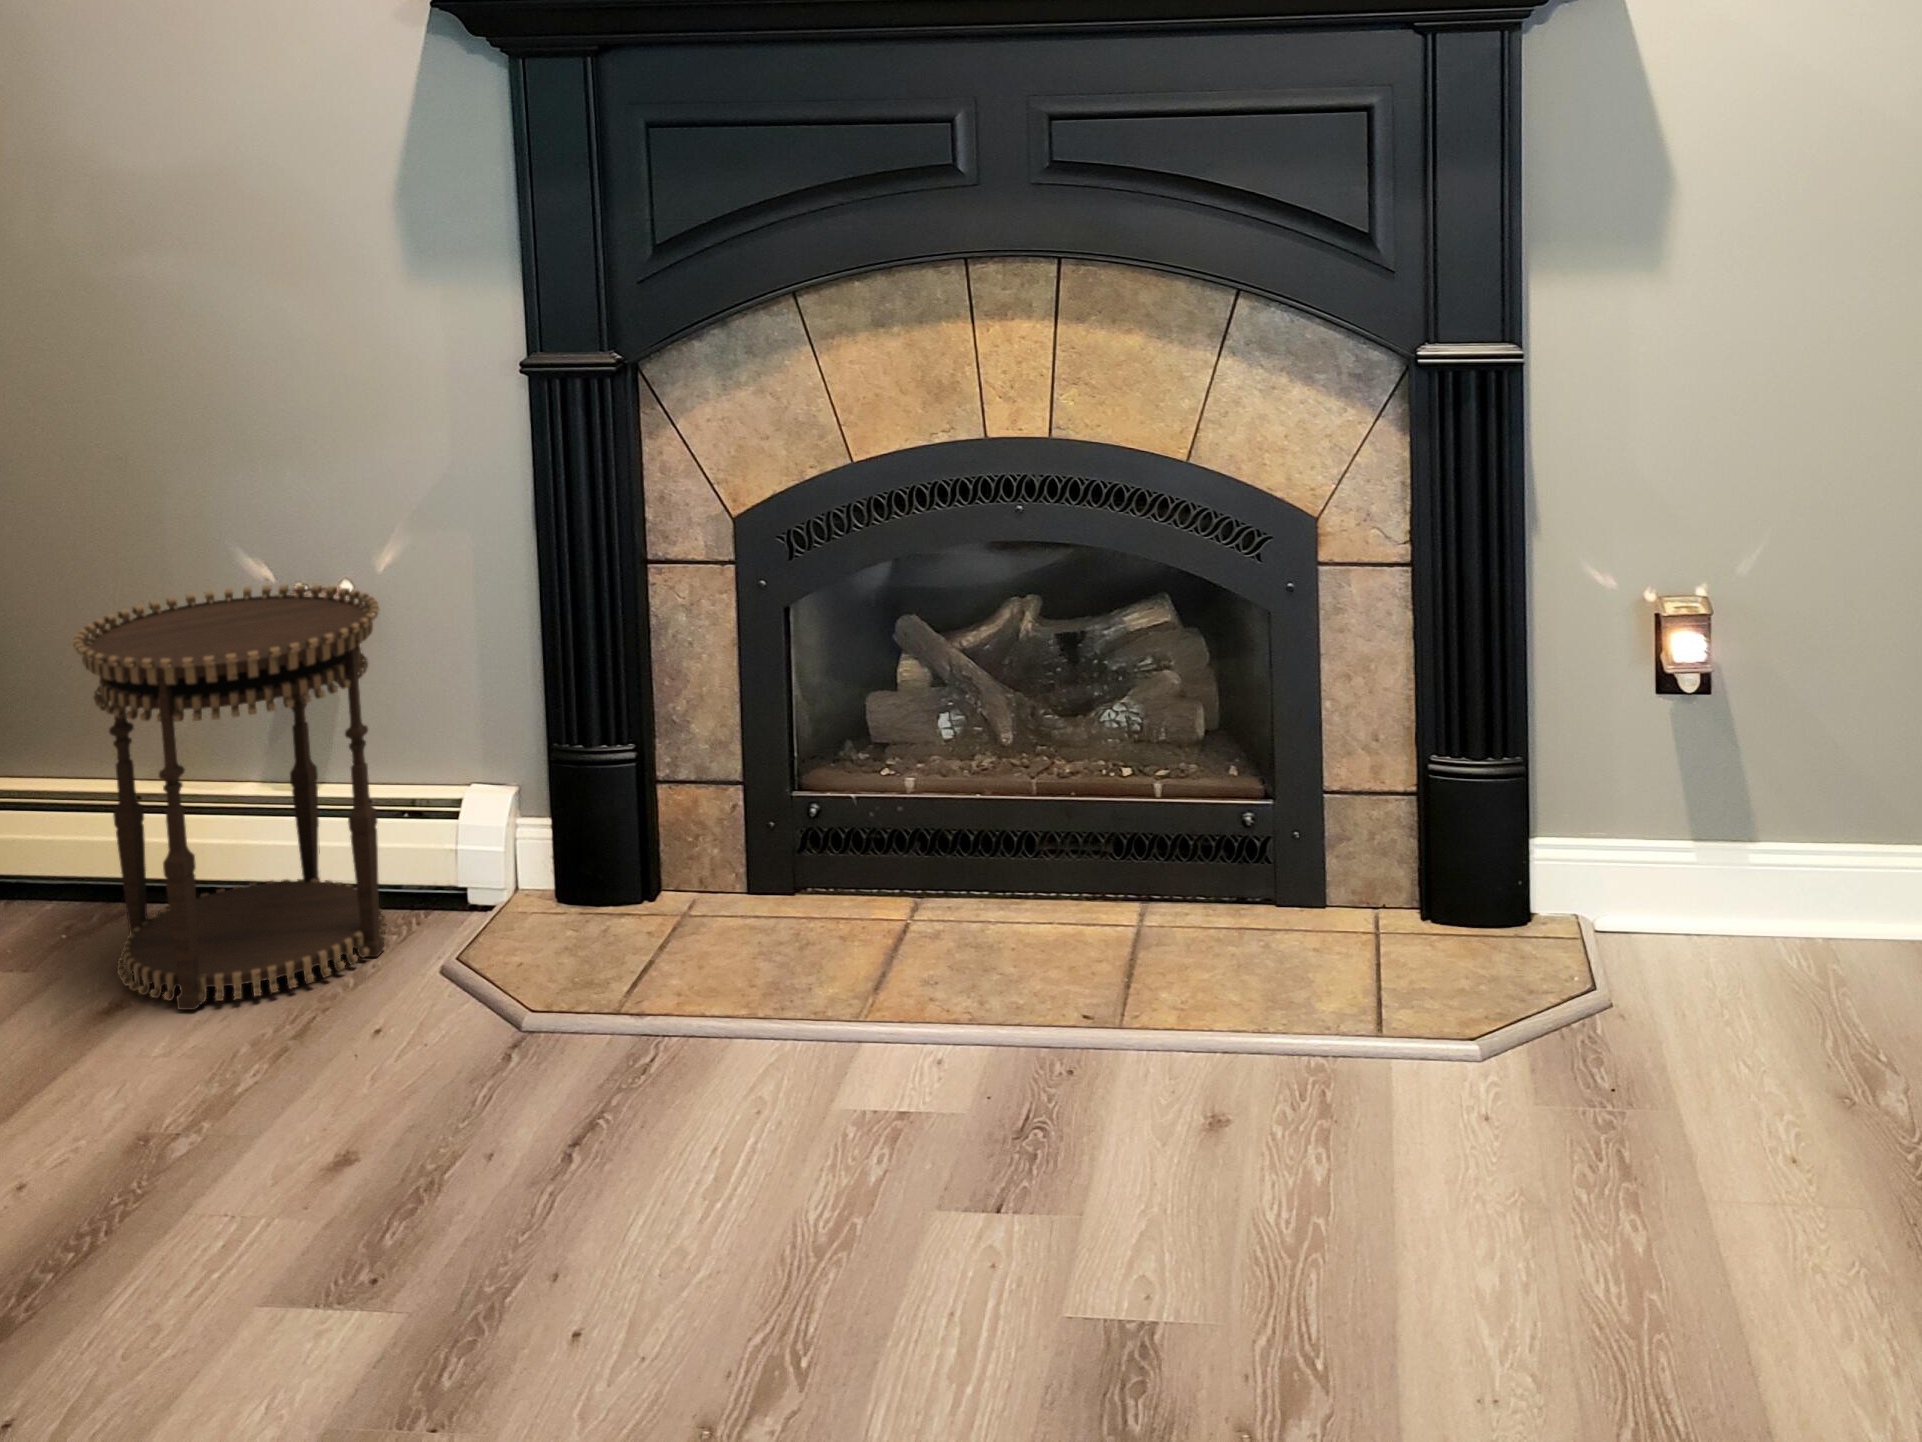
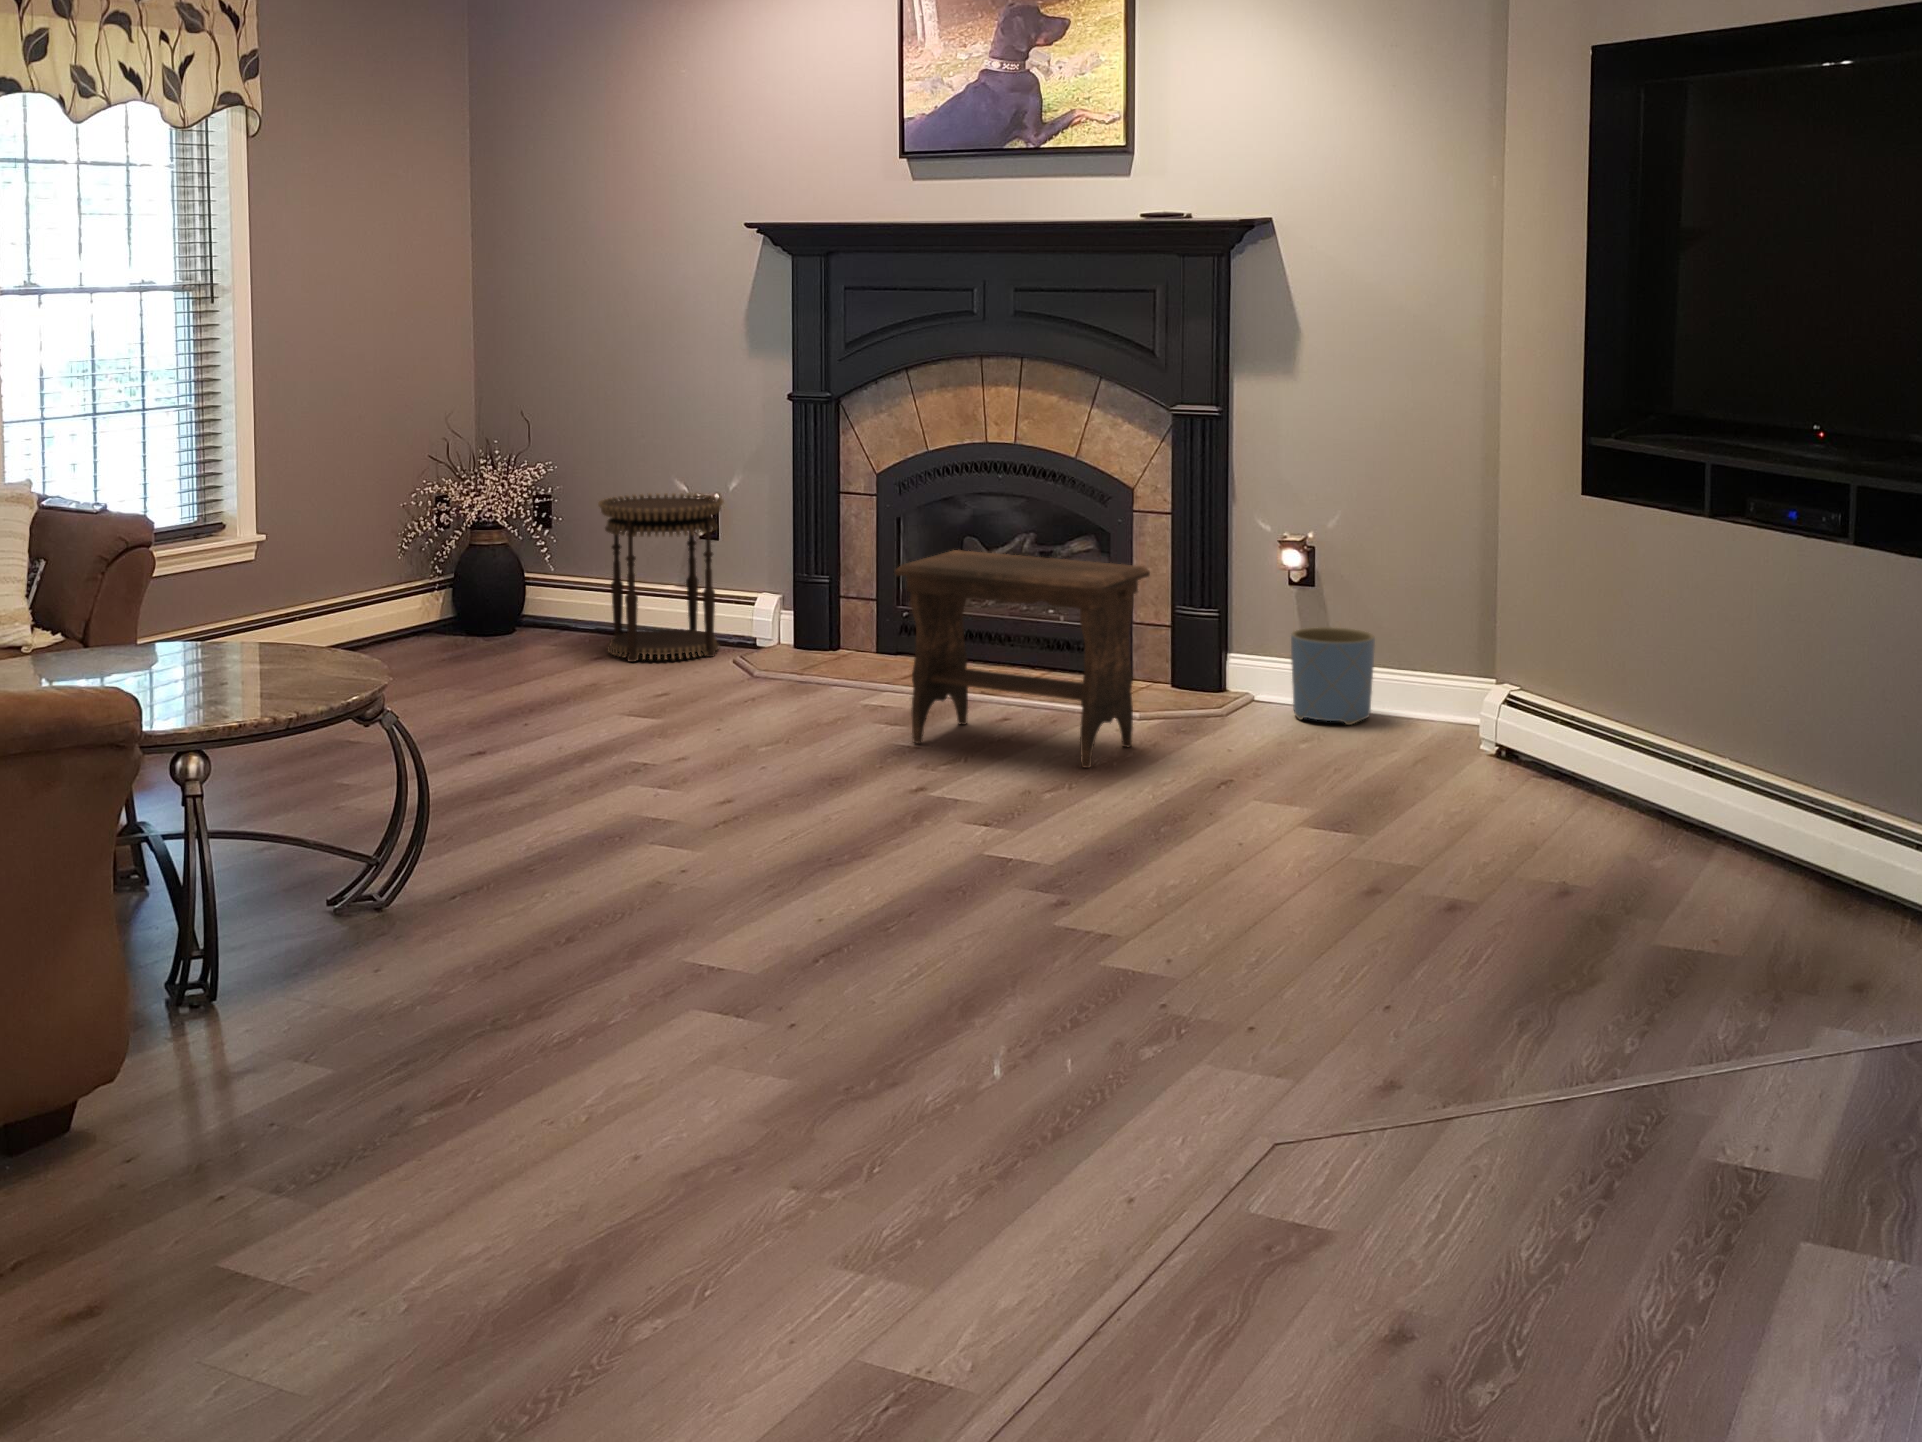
footstool: none [1013,736,1620,1308] -> present [895,550,1150,768]
planter: none [1717,775,1895,993] -> present [1291,627,1375,725]

